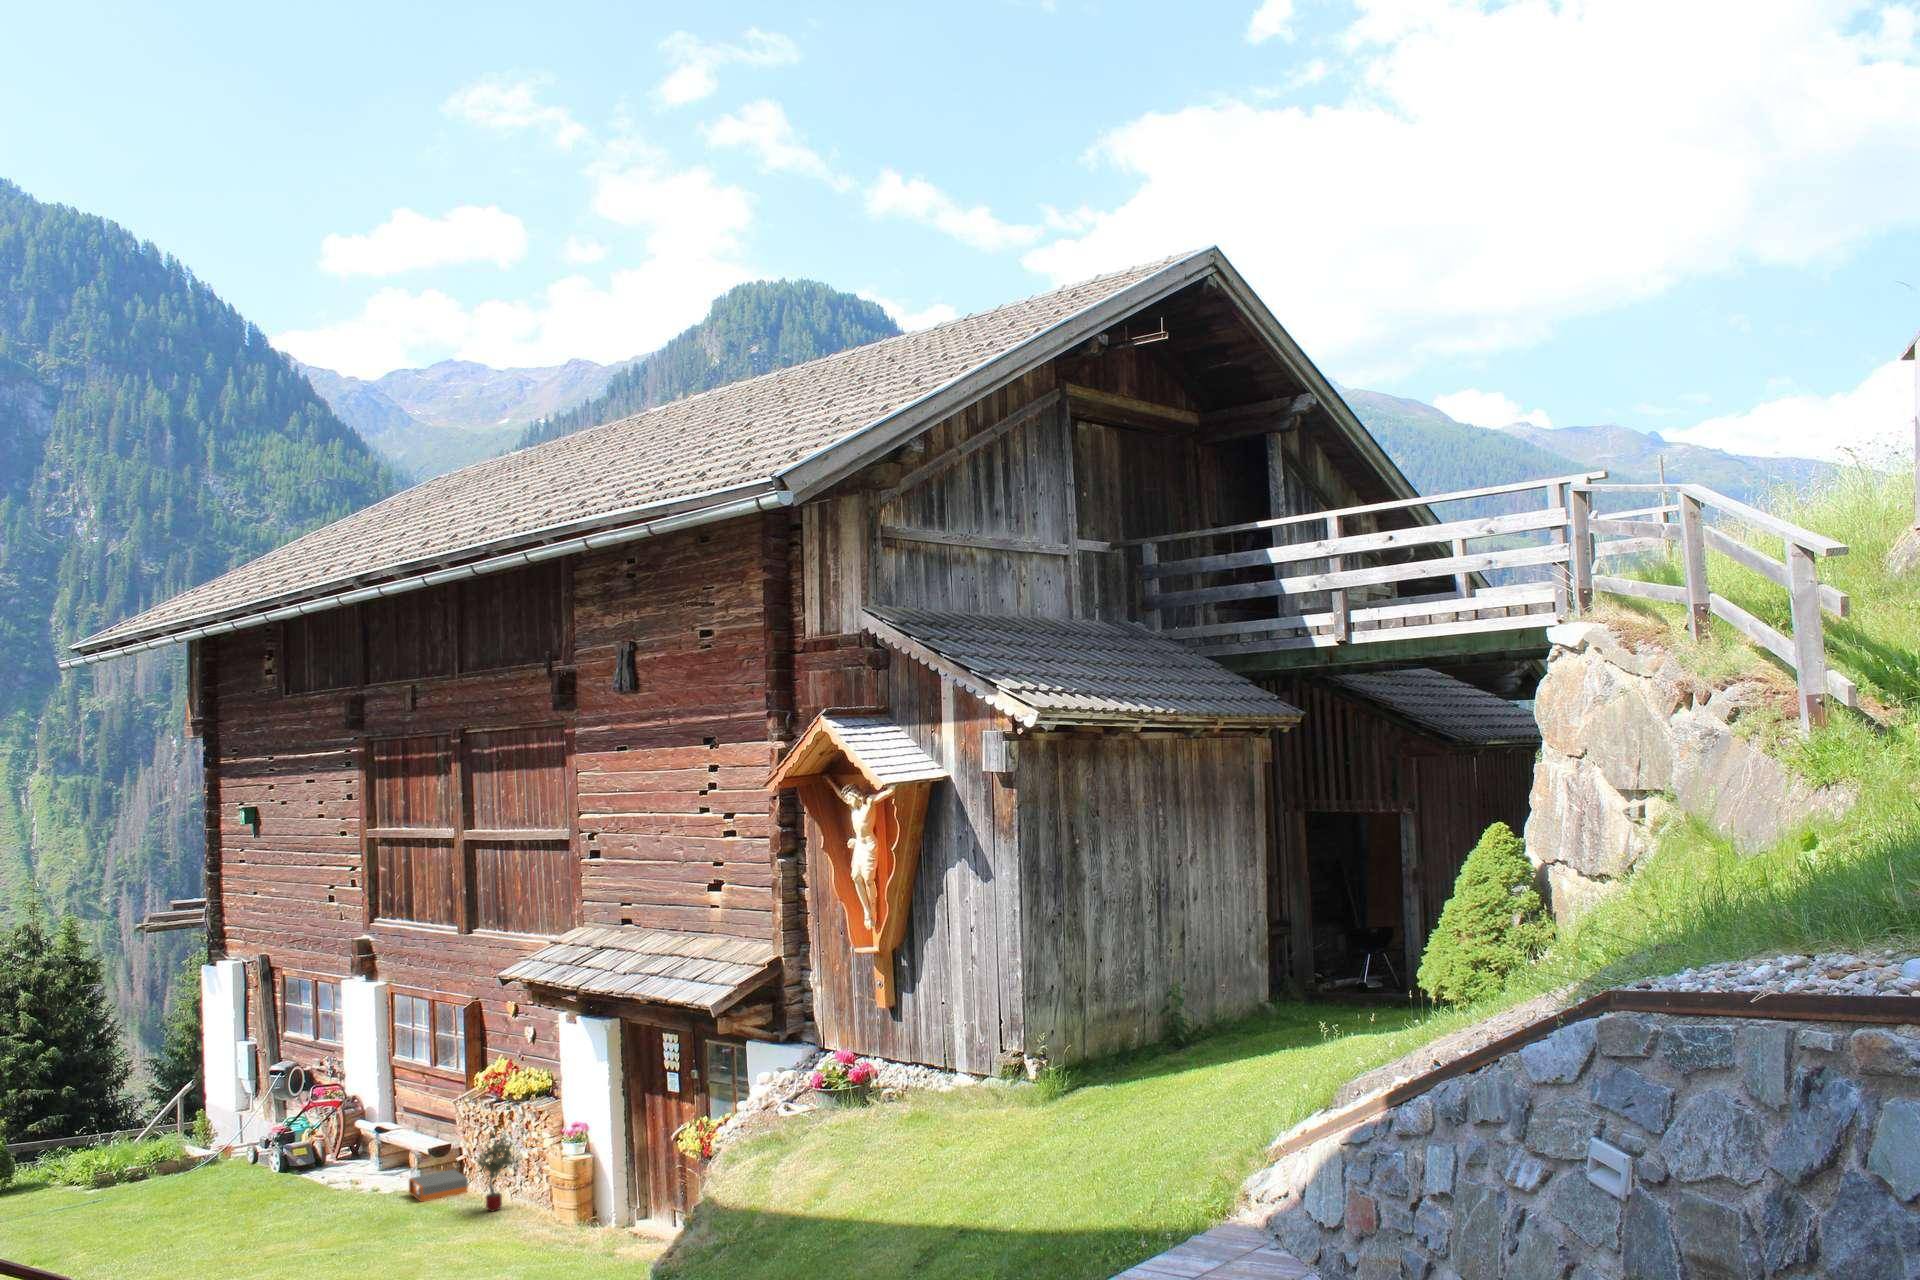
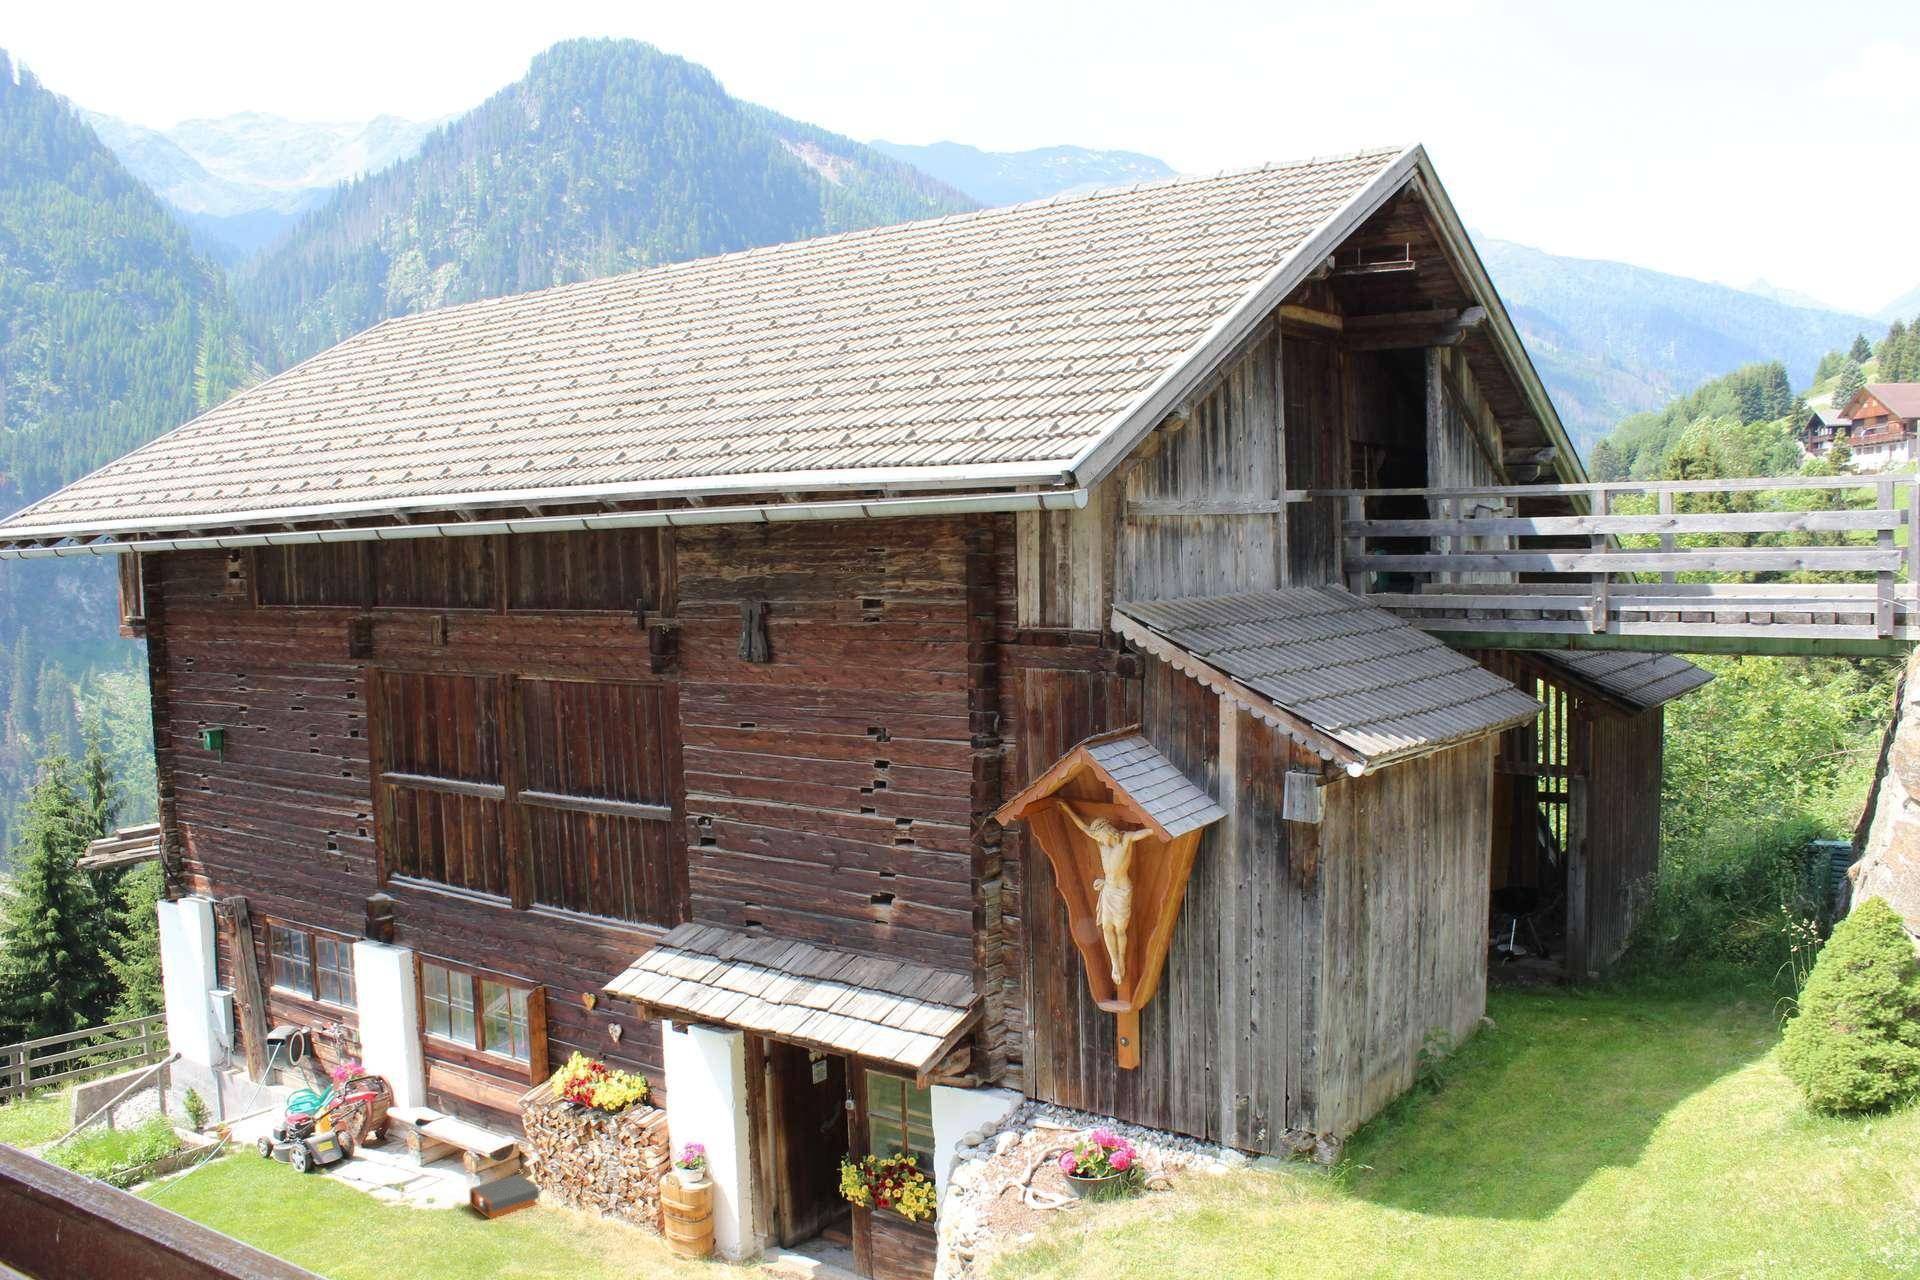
potted tree: present [478,1130,521,1211] -> none [561,1148,618,1240]

